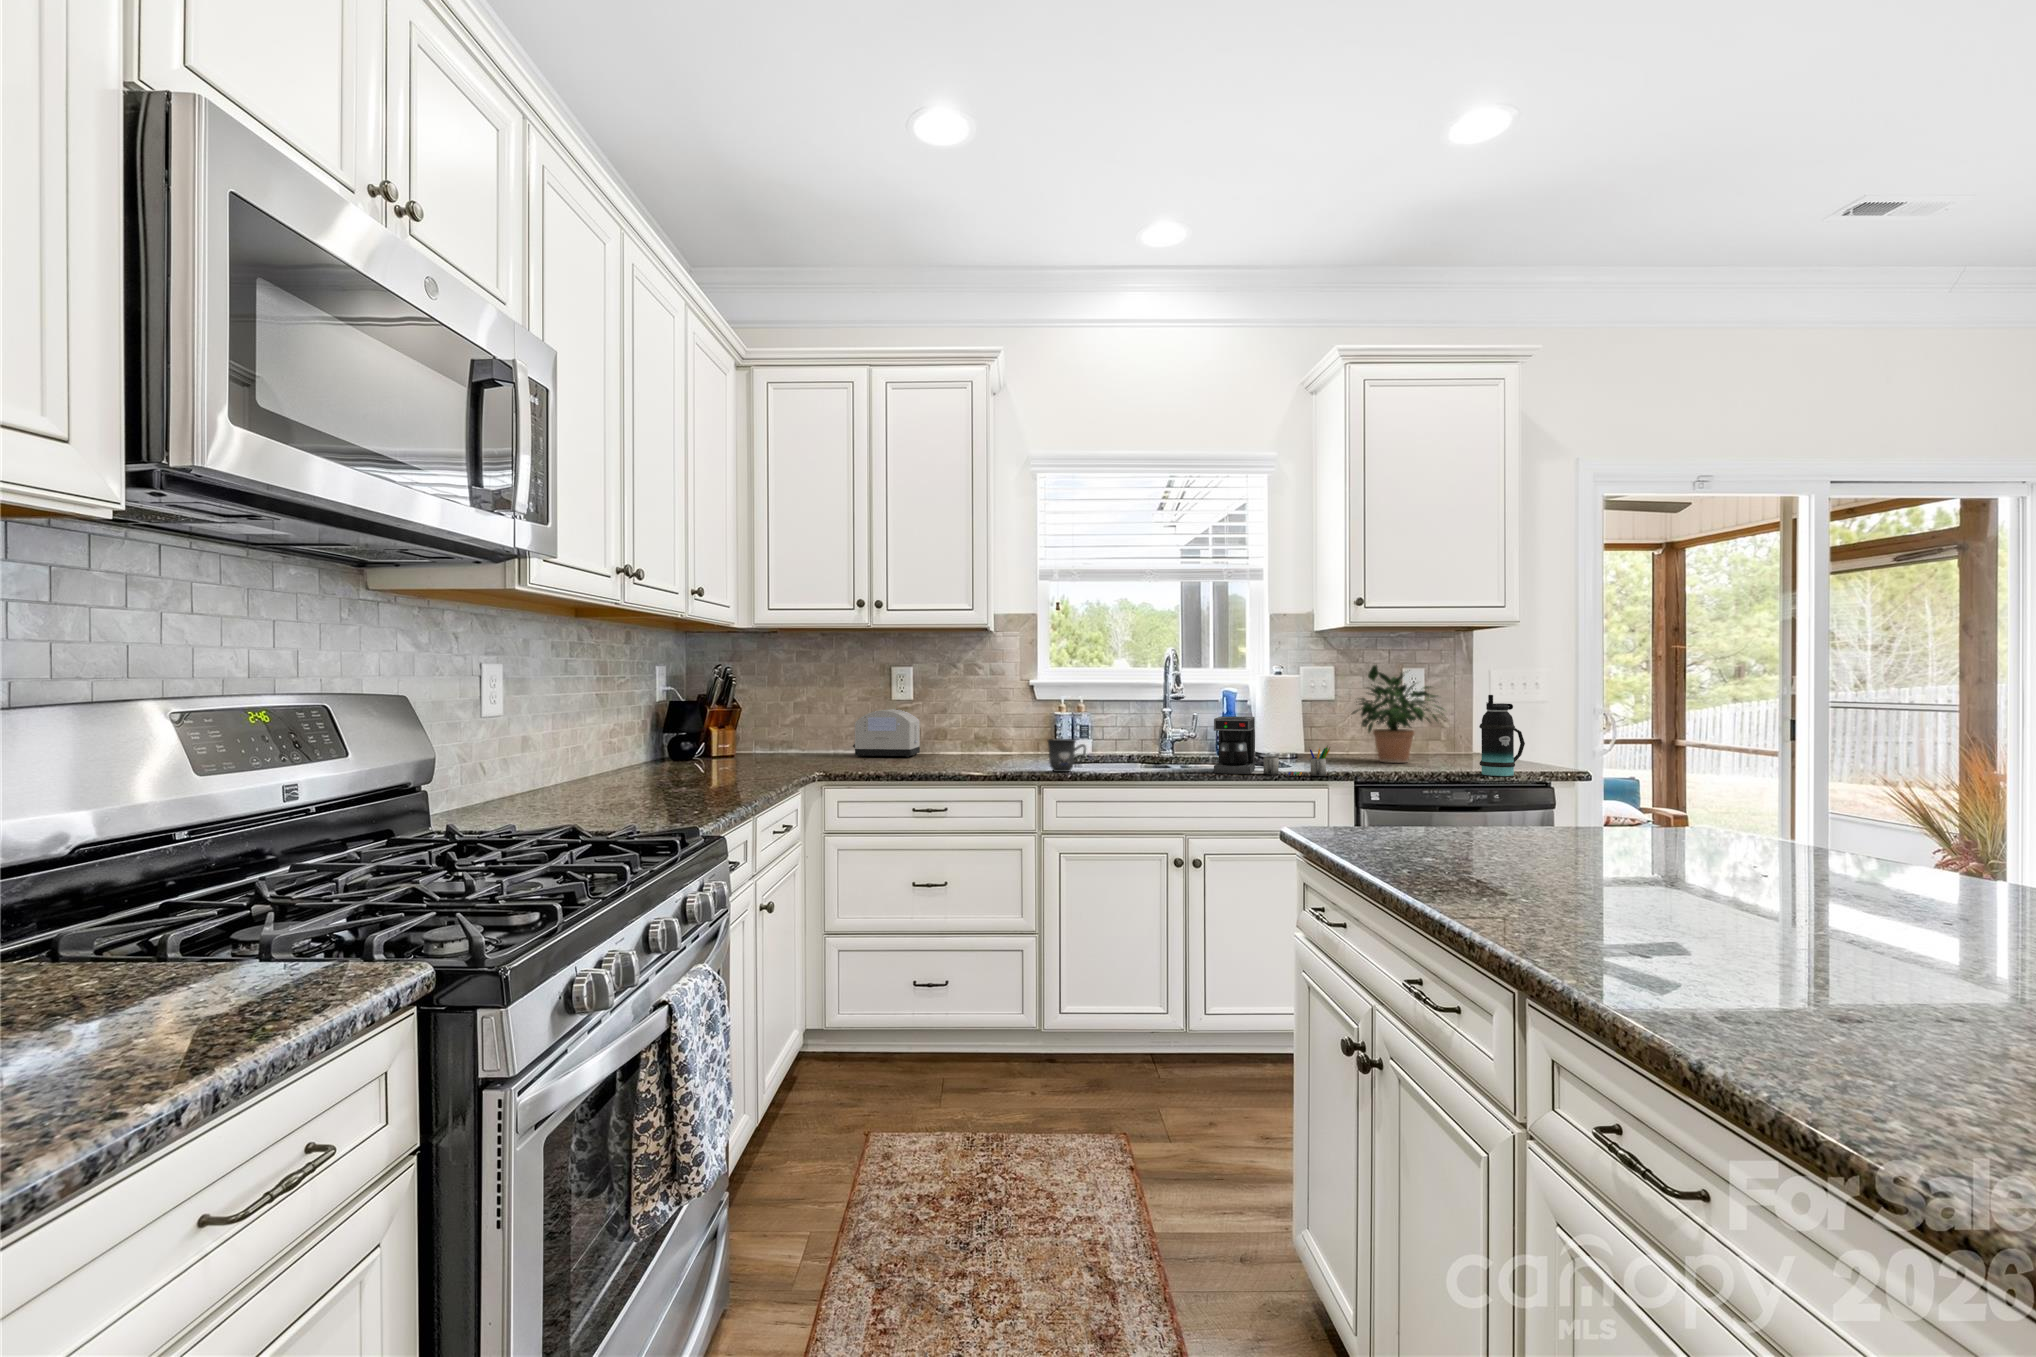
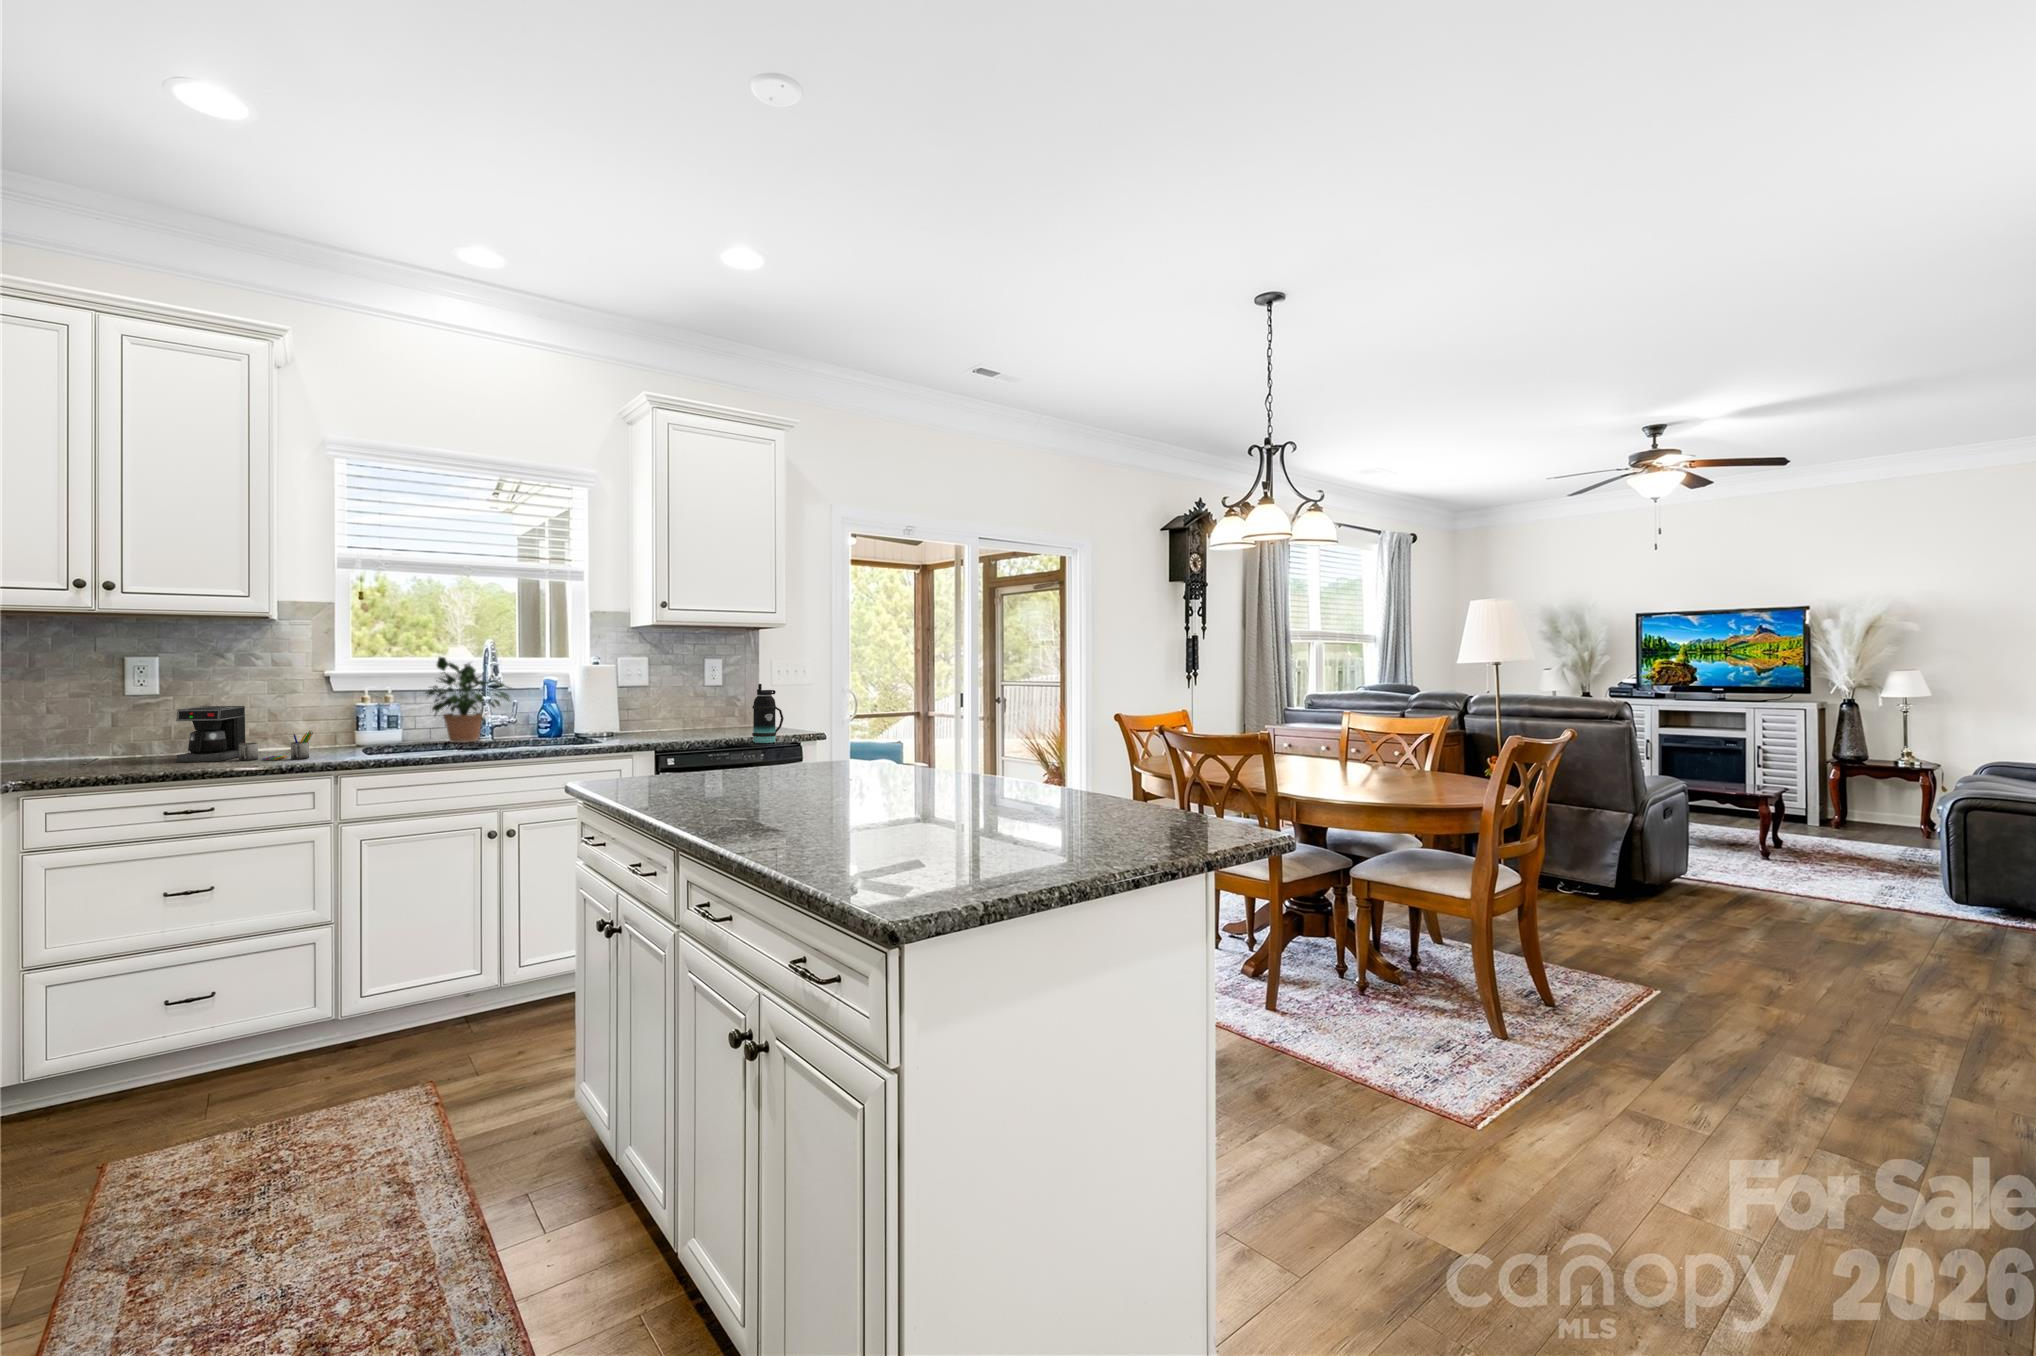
potted plant: present [1352,665,1444,763] -> present [425,657,510,743]
toaster: present [853,709,920,758] -> none [59,704,168,761]
coffee maker: present [1214,716,1330,776] -> present [176,706,313,762]
mug: present [1048,739,1086,772] -> none [345,731,392,763]

